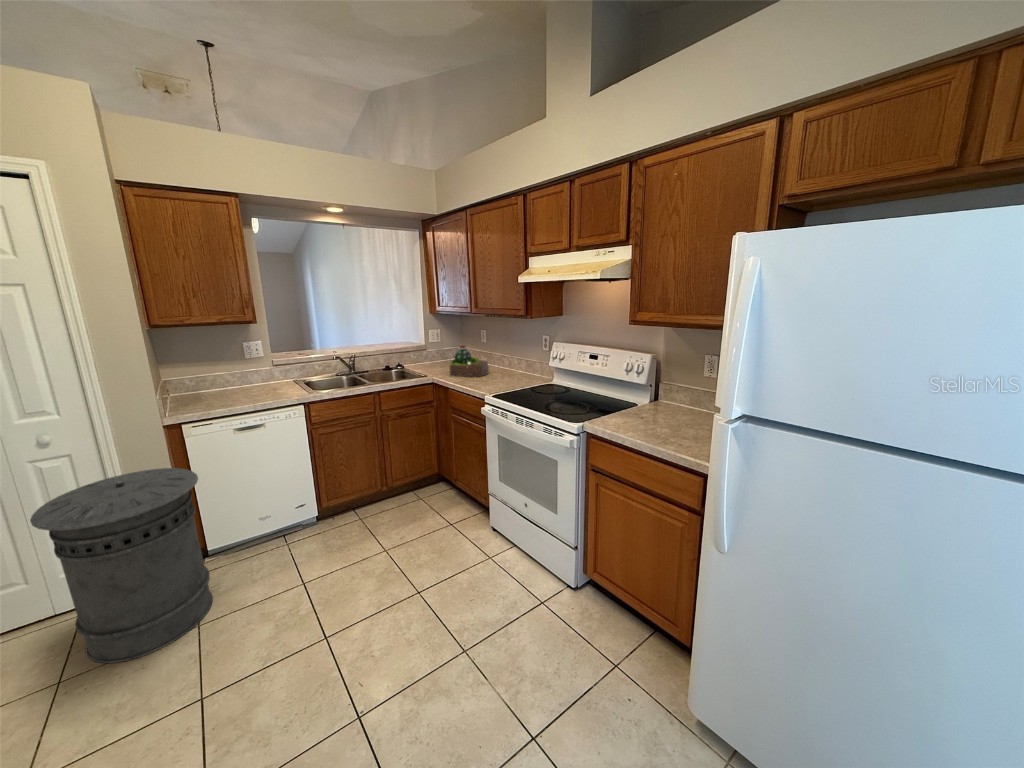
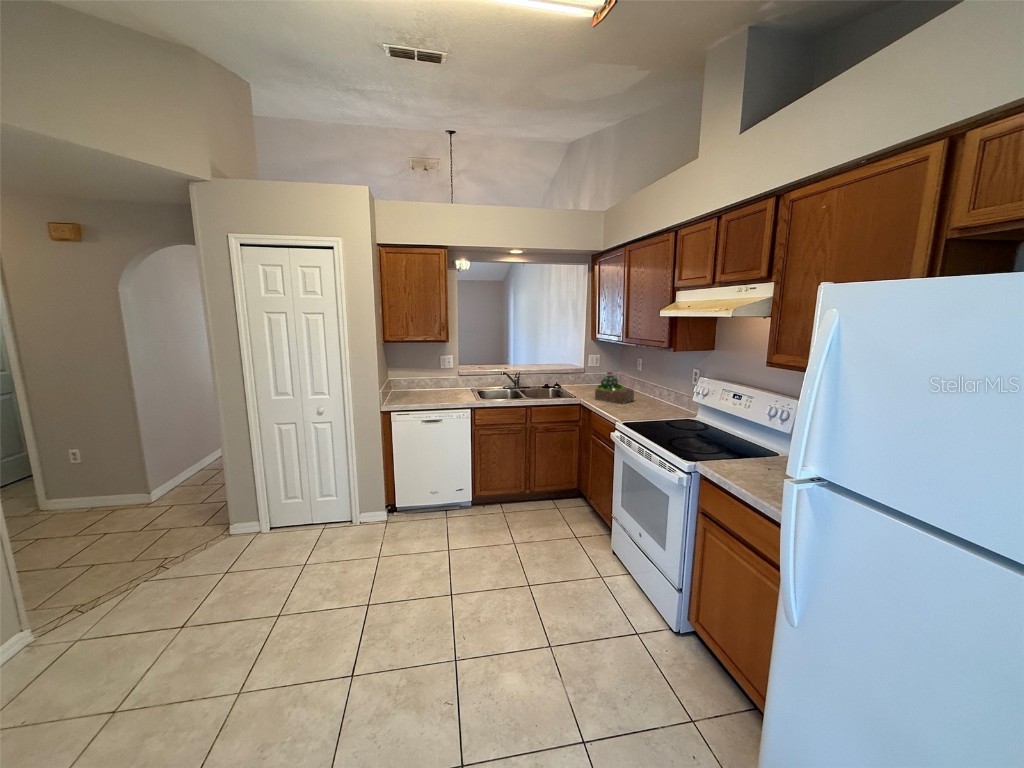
trash can: present [30,468,213,663] -> none [306,440,393,565]

